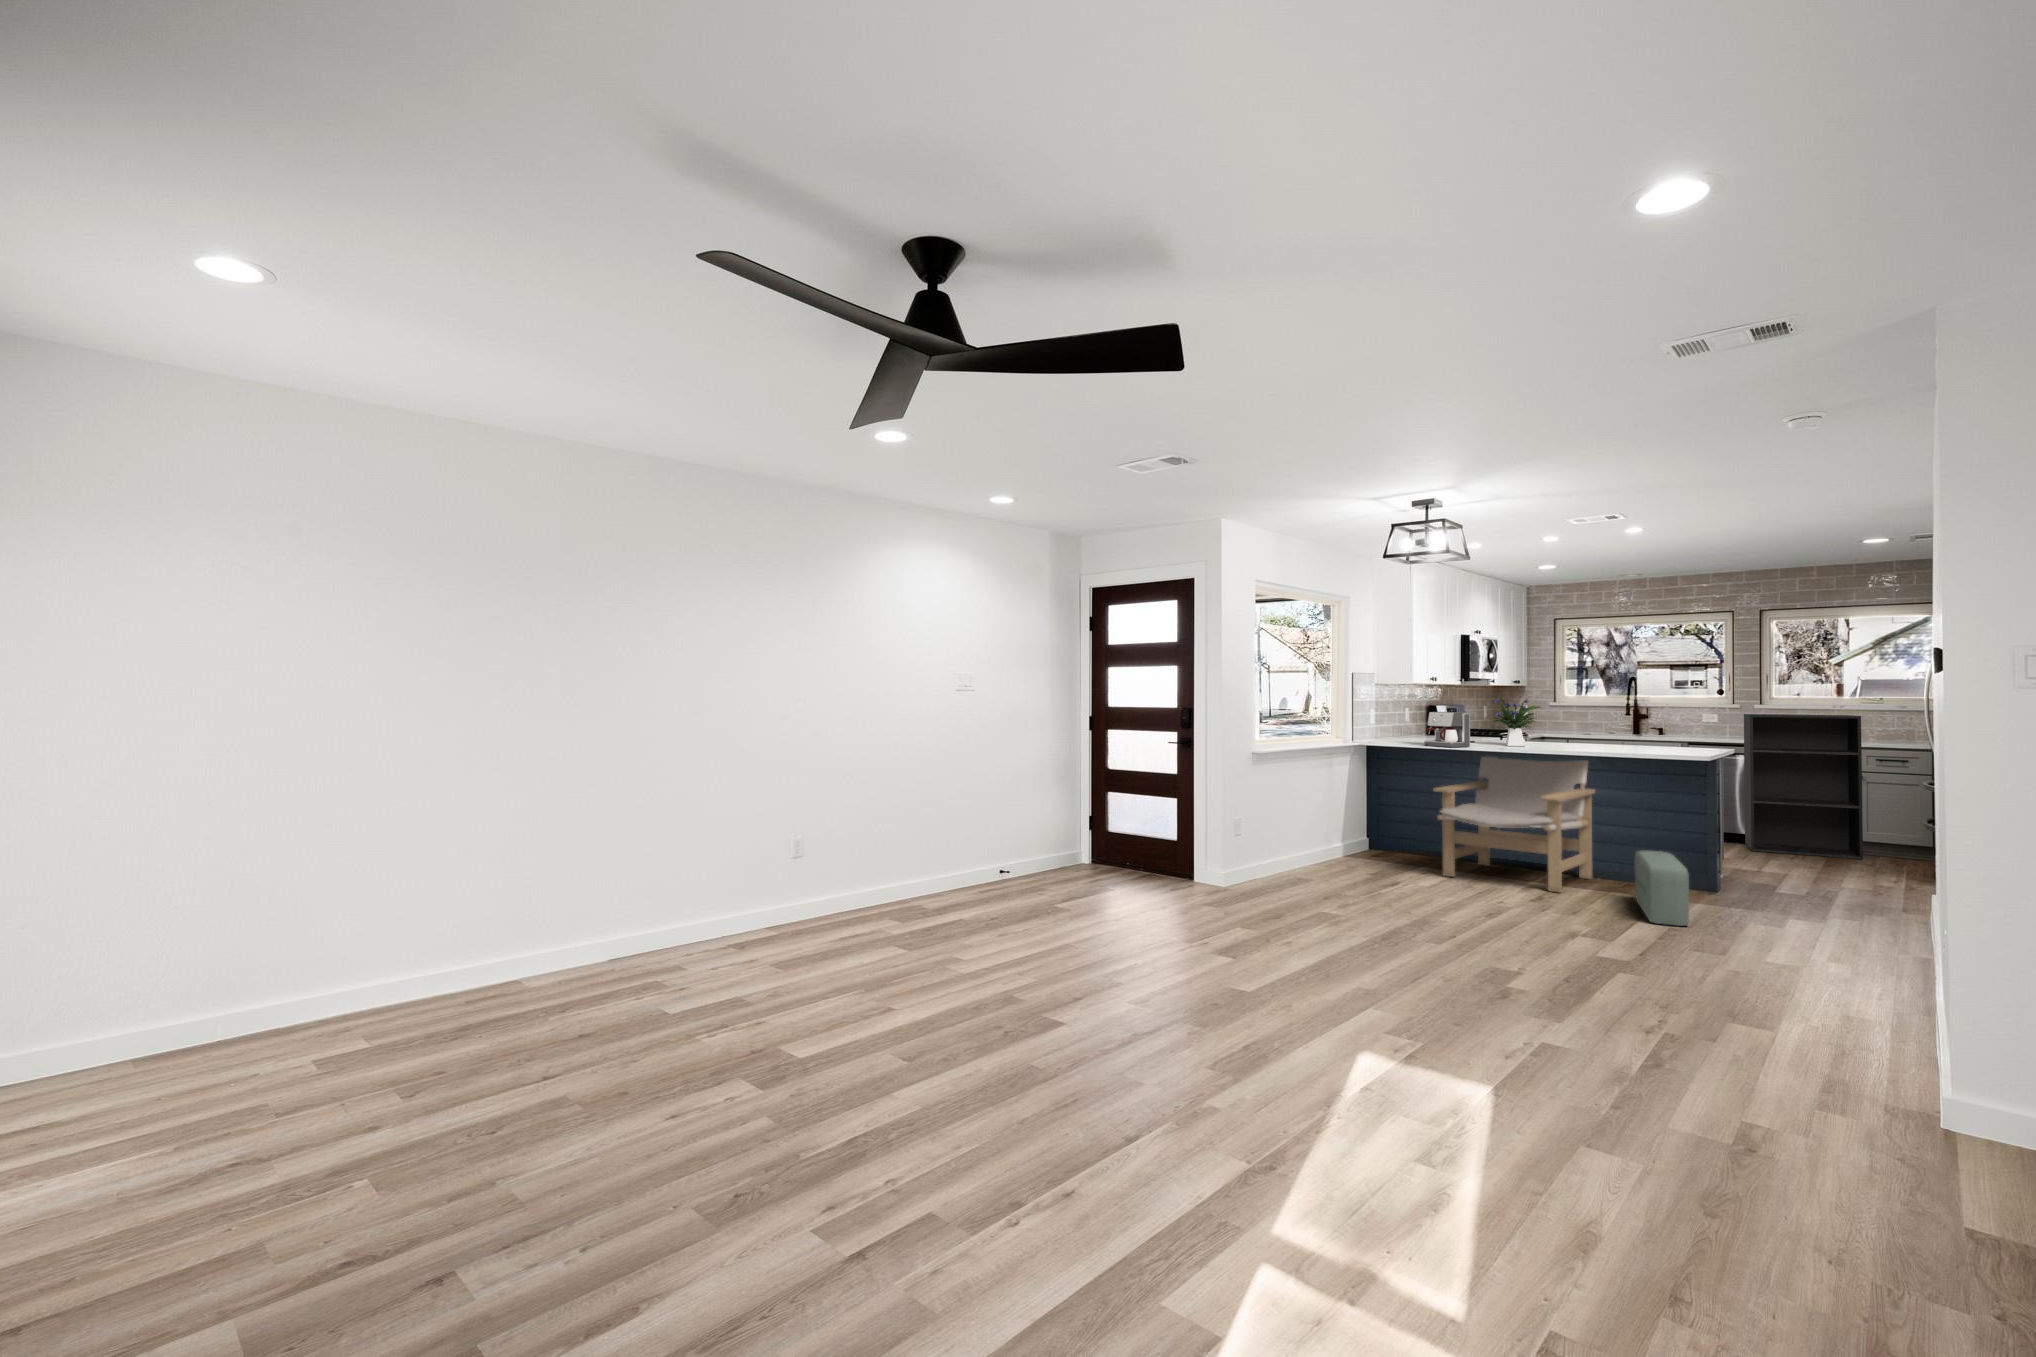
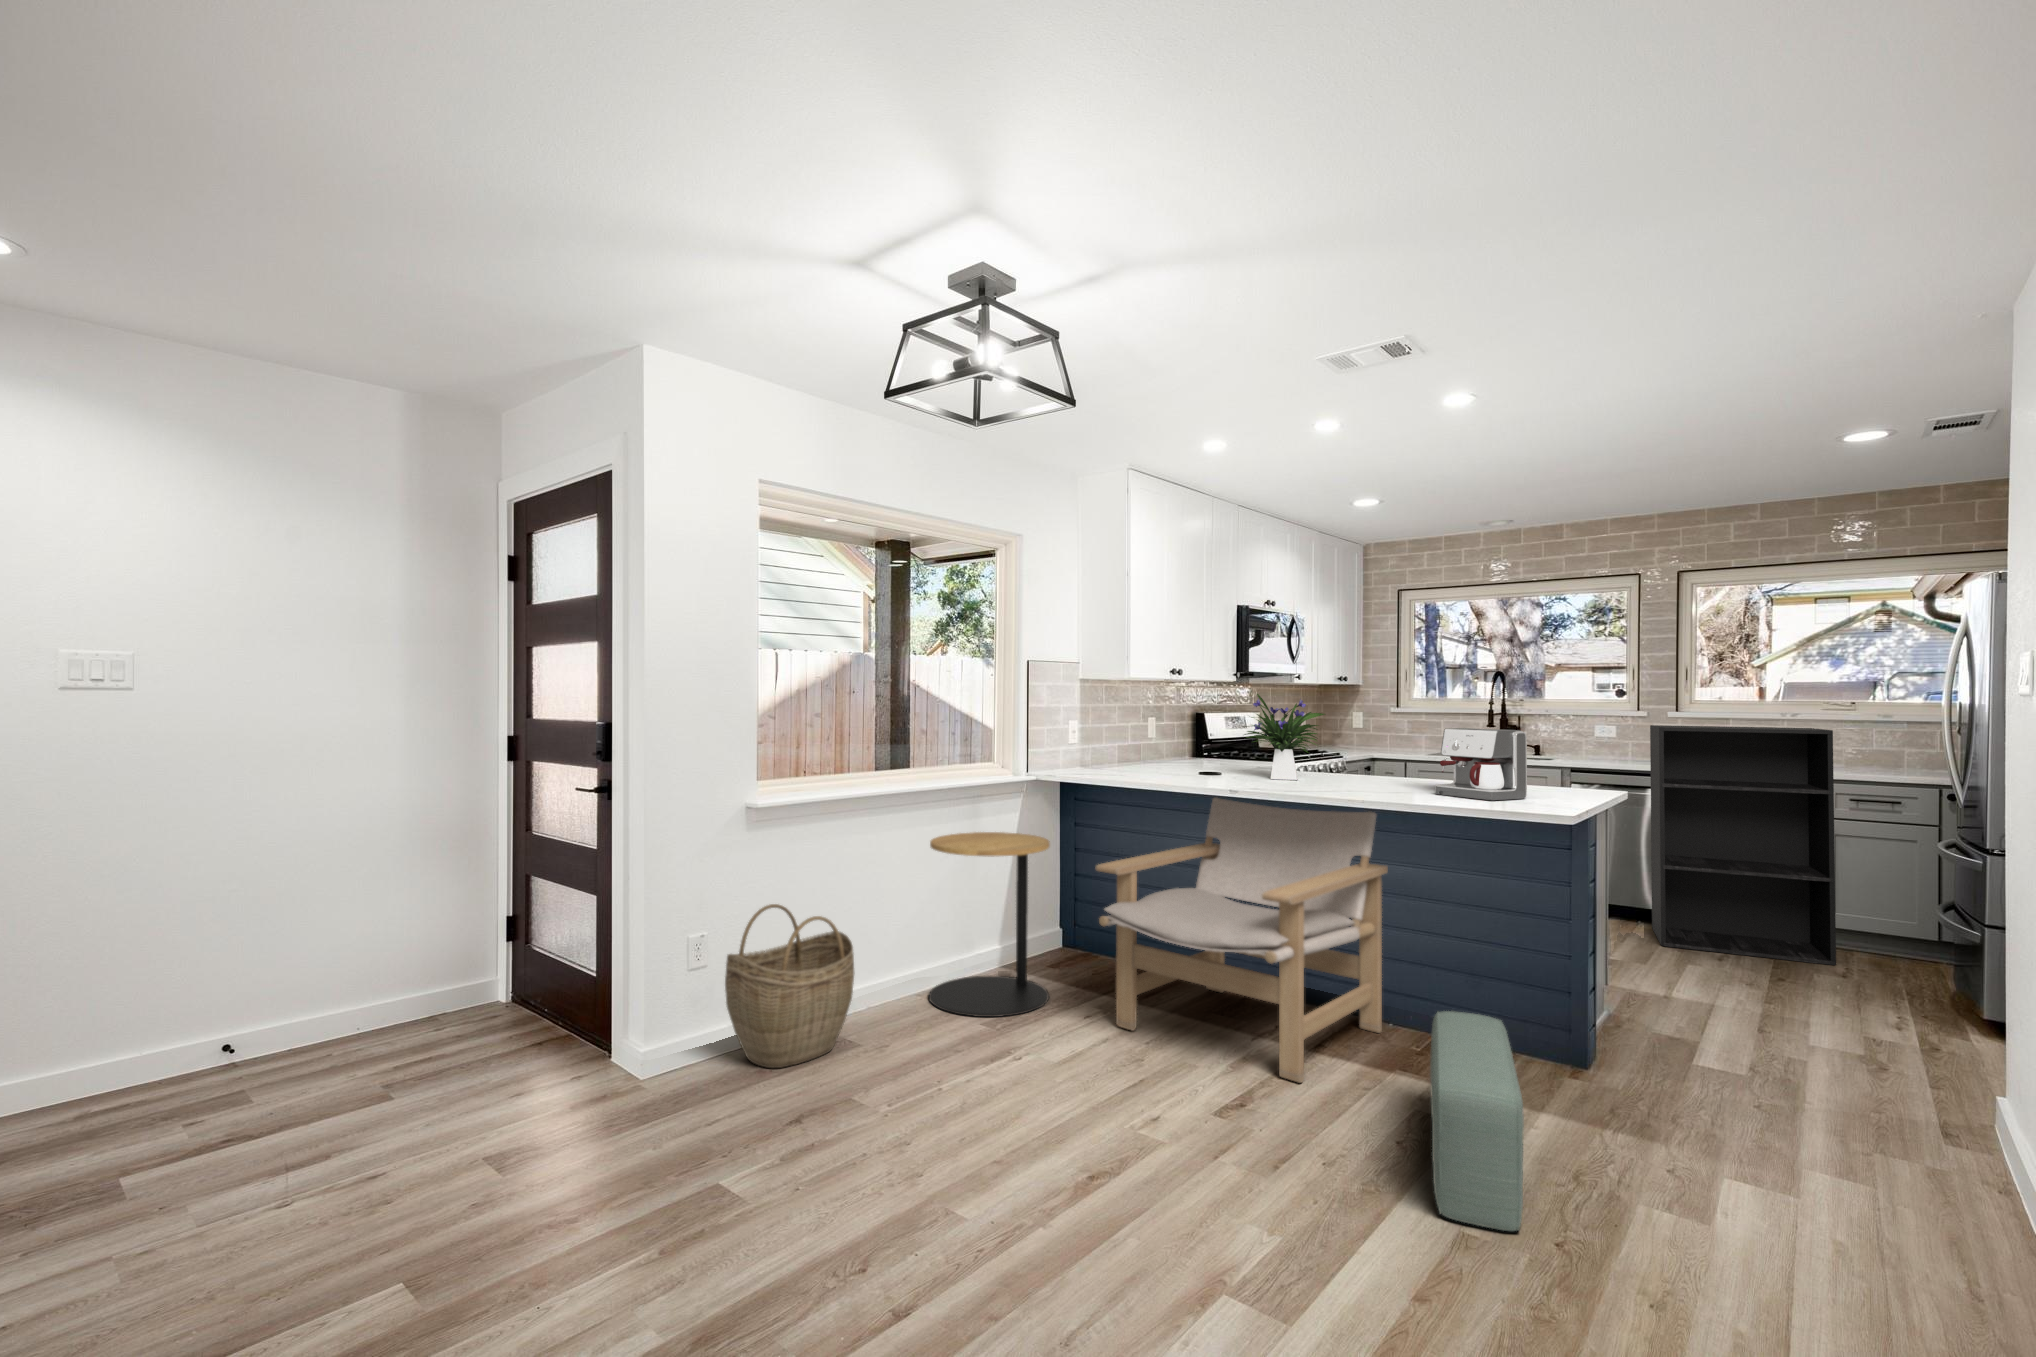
coffee maker: present [1425,712,1470,747] -> present [1435,728,1527,800]
side table: none [1320,776,1392,873] -> present [929,832,1050,1017]
woven basket: none [1249,807,1311,886] -> present [725,904,854,1068]

